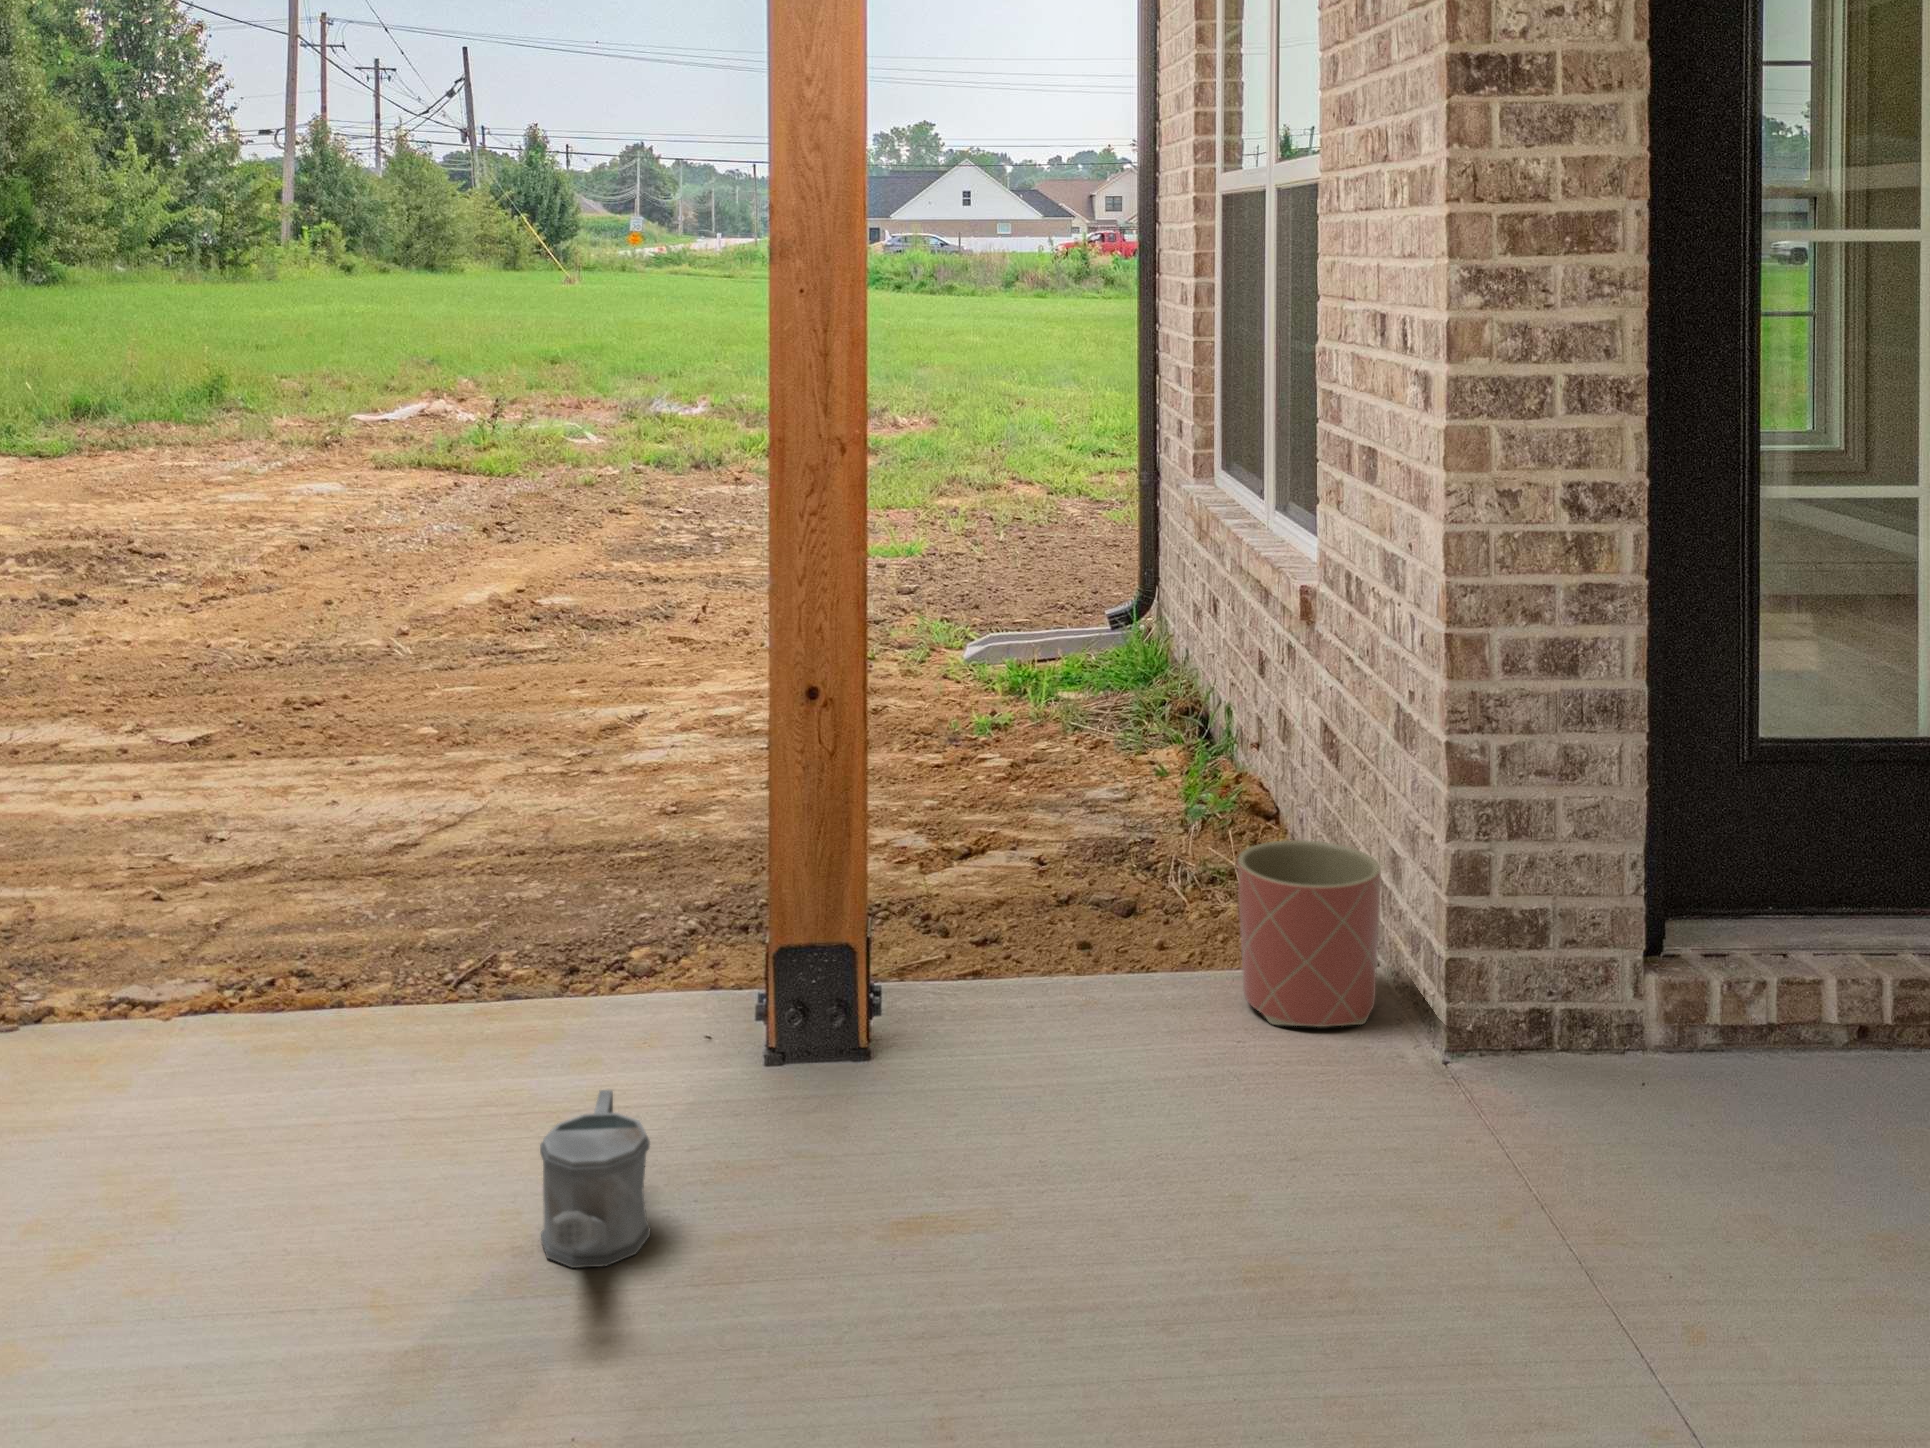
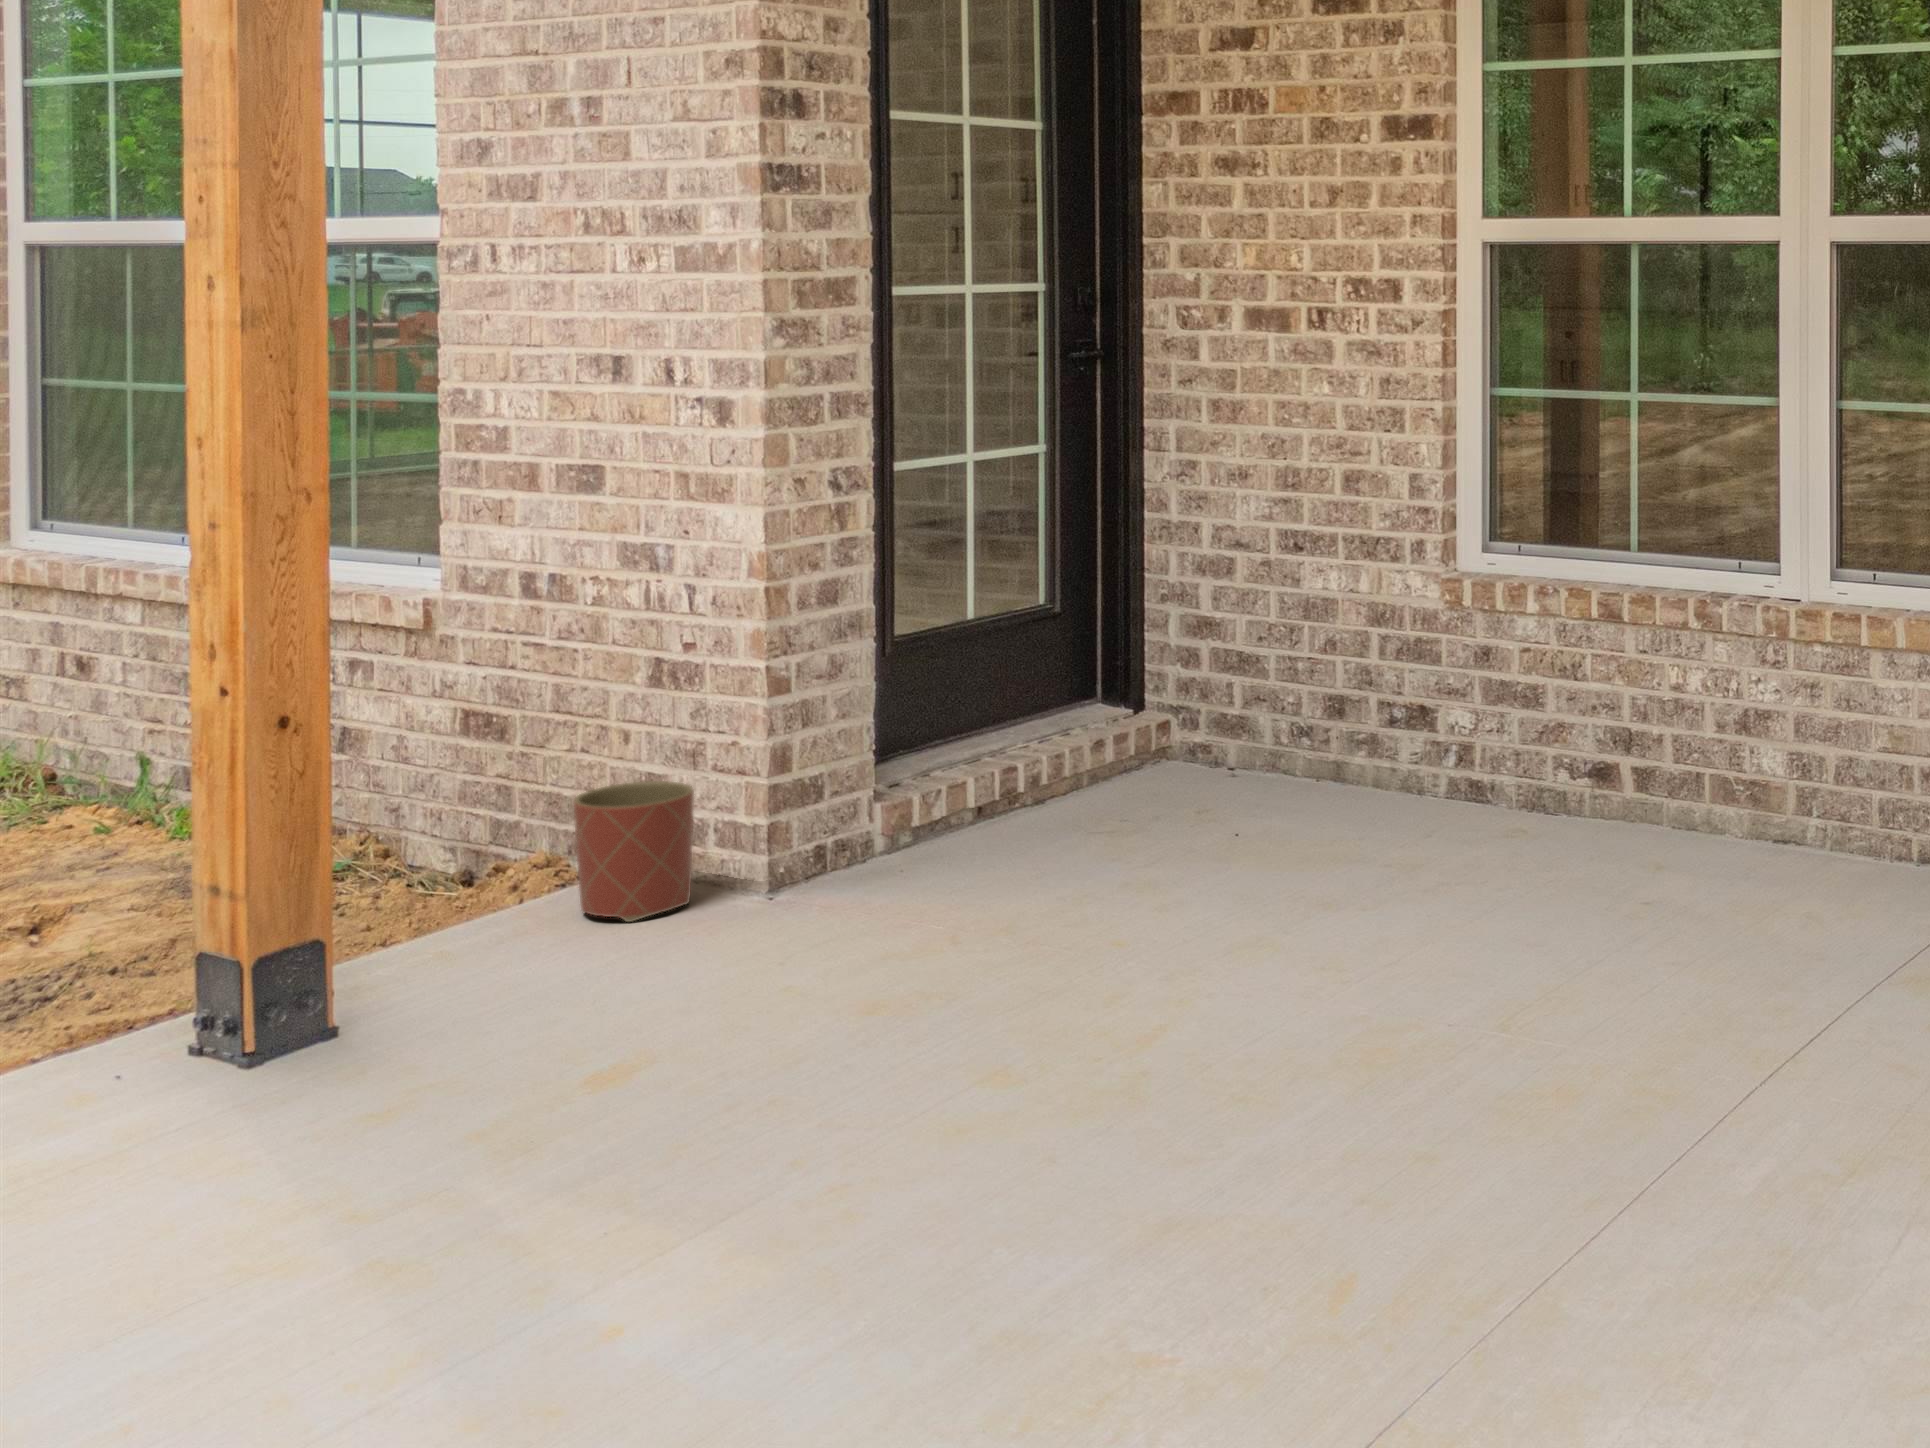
watering can: present [540,1090,650,1268] -> none [299,1048,477,1165]

